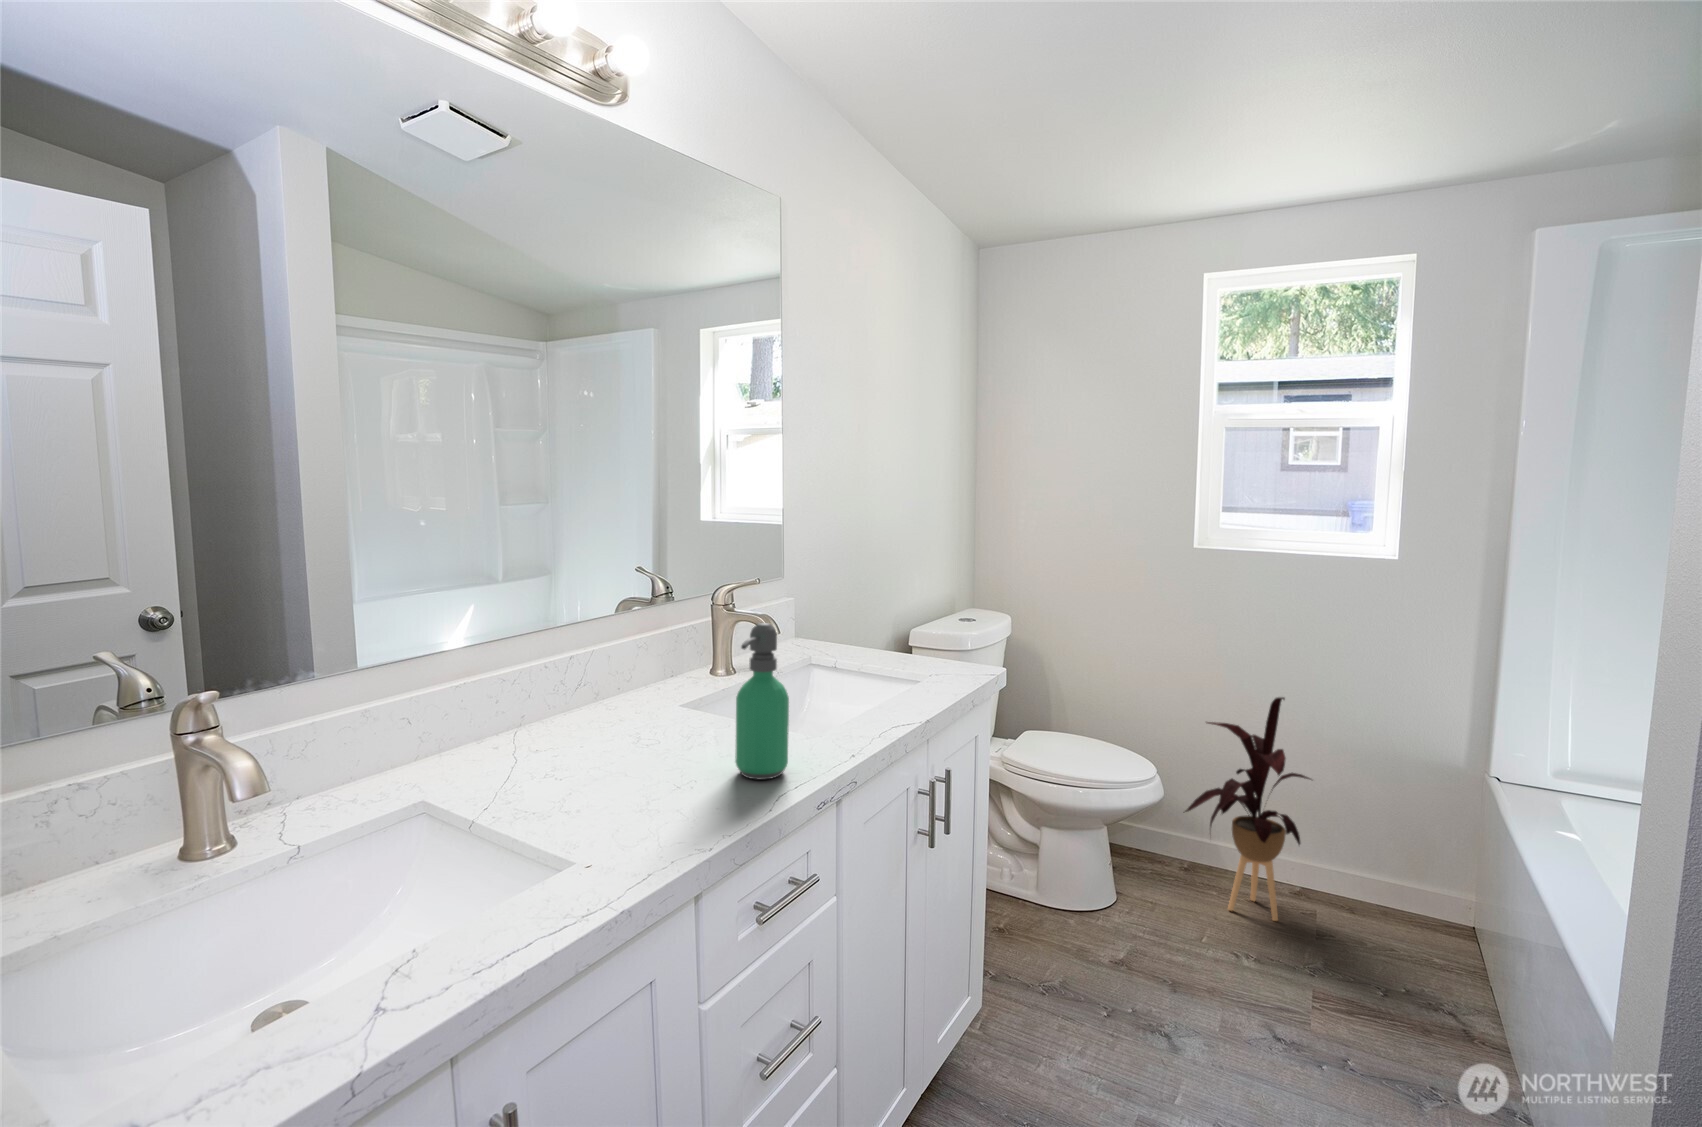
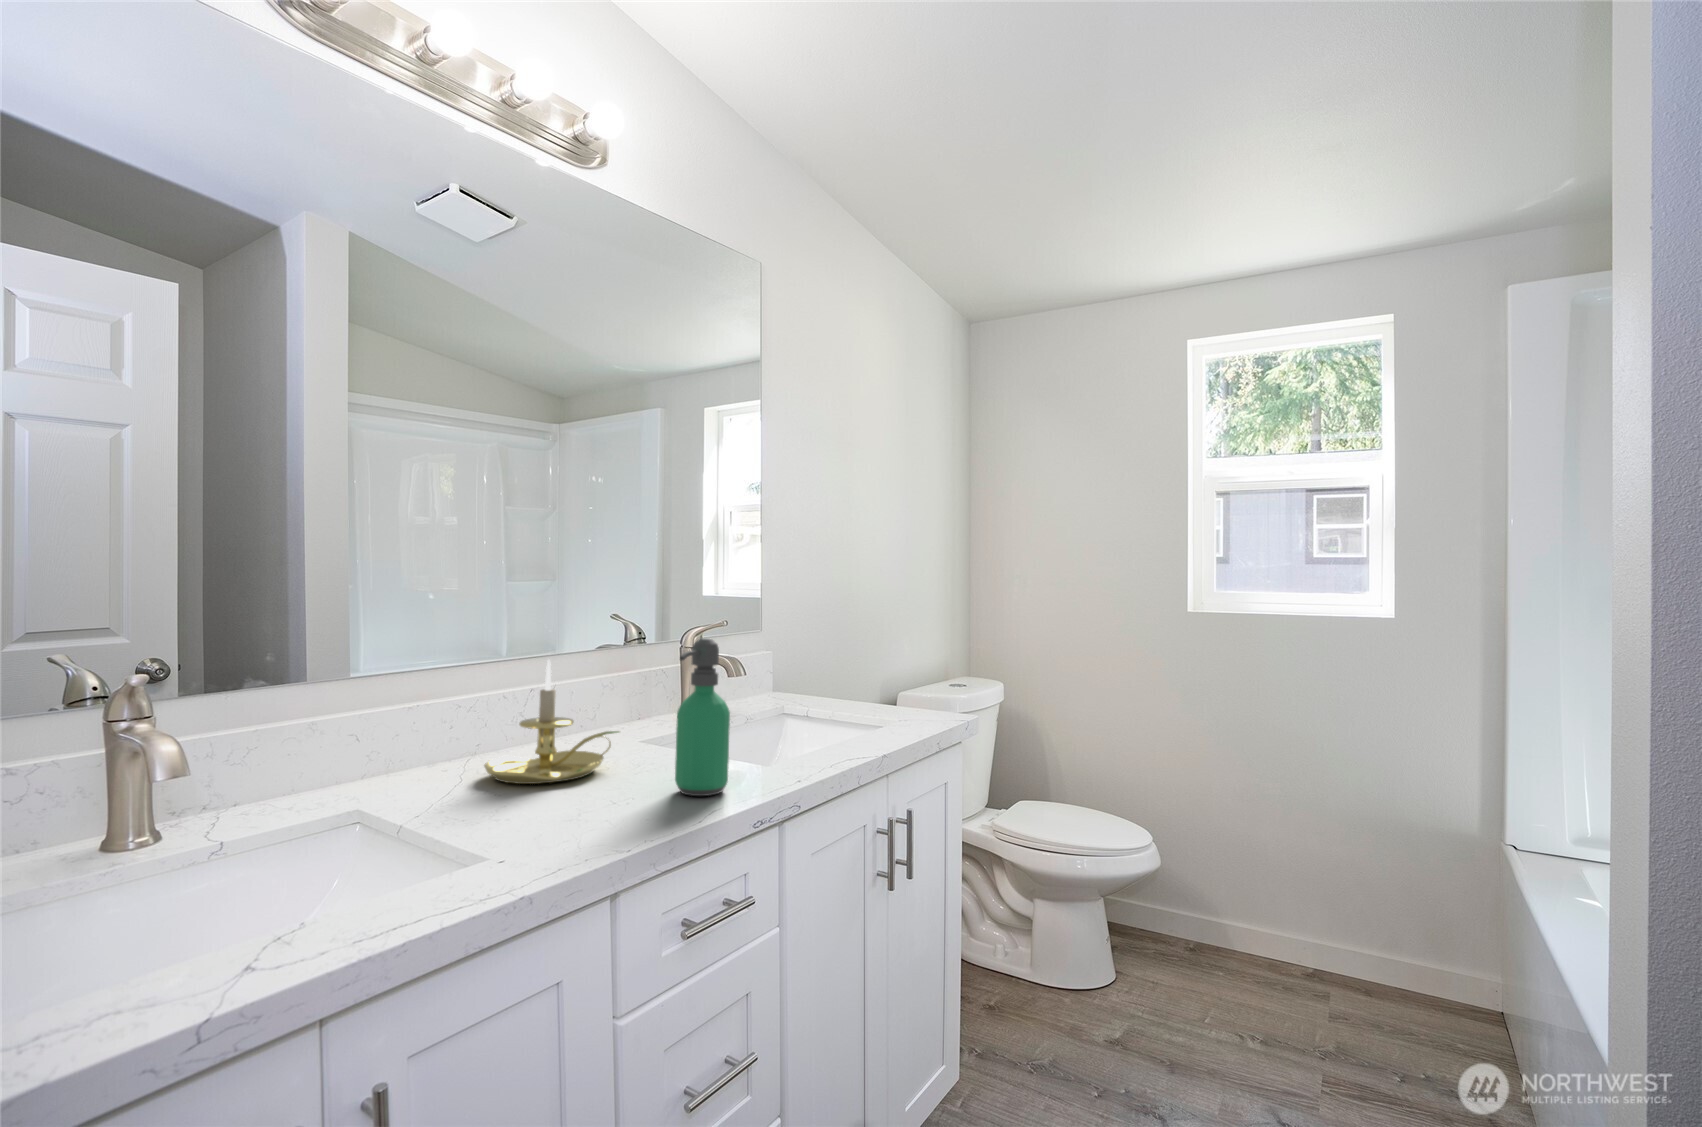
candle holder: none [541,642,672,768] -> present [484,660,619,784]
house plant: present [1185,697,1311,921] -> none [1181,758,1319,1003]

